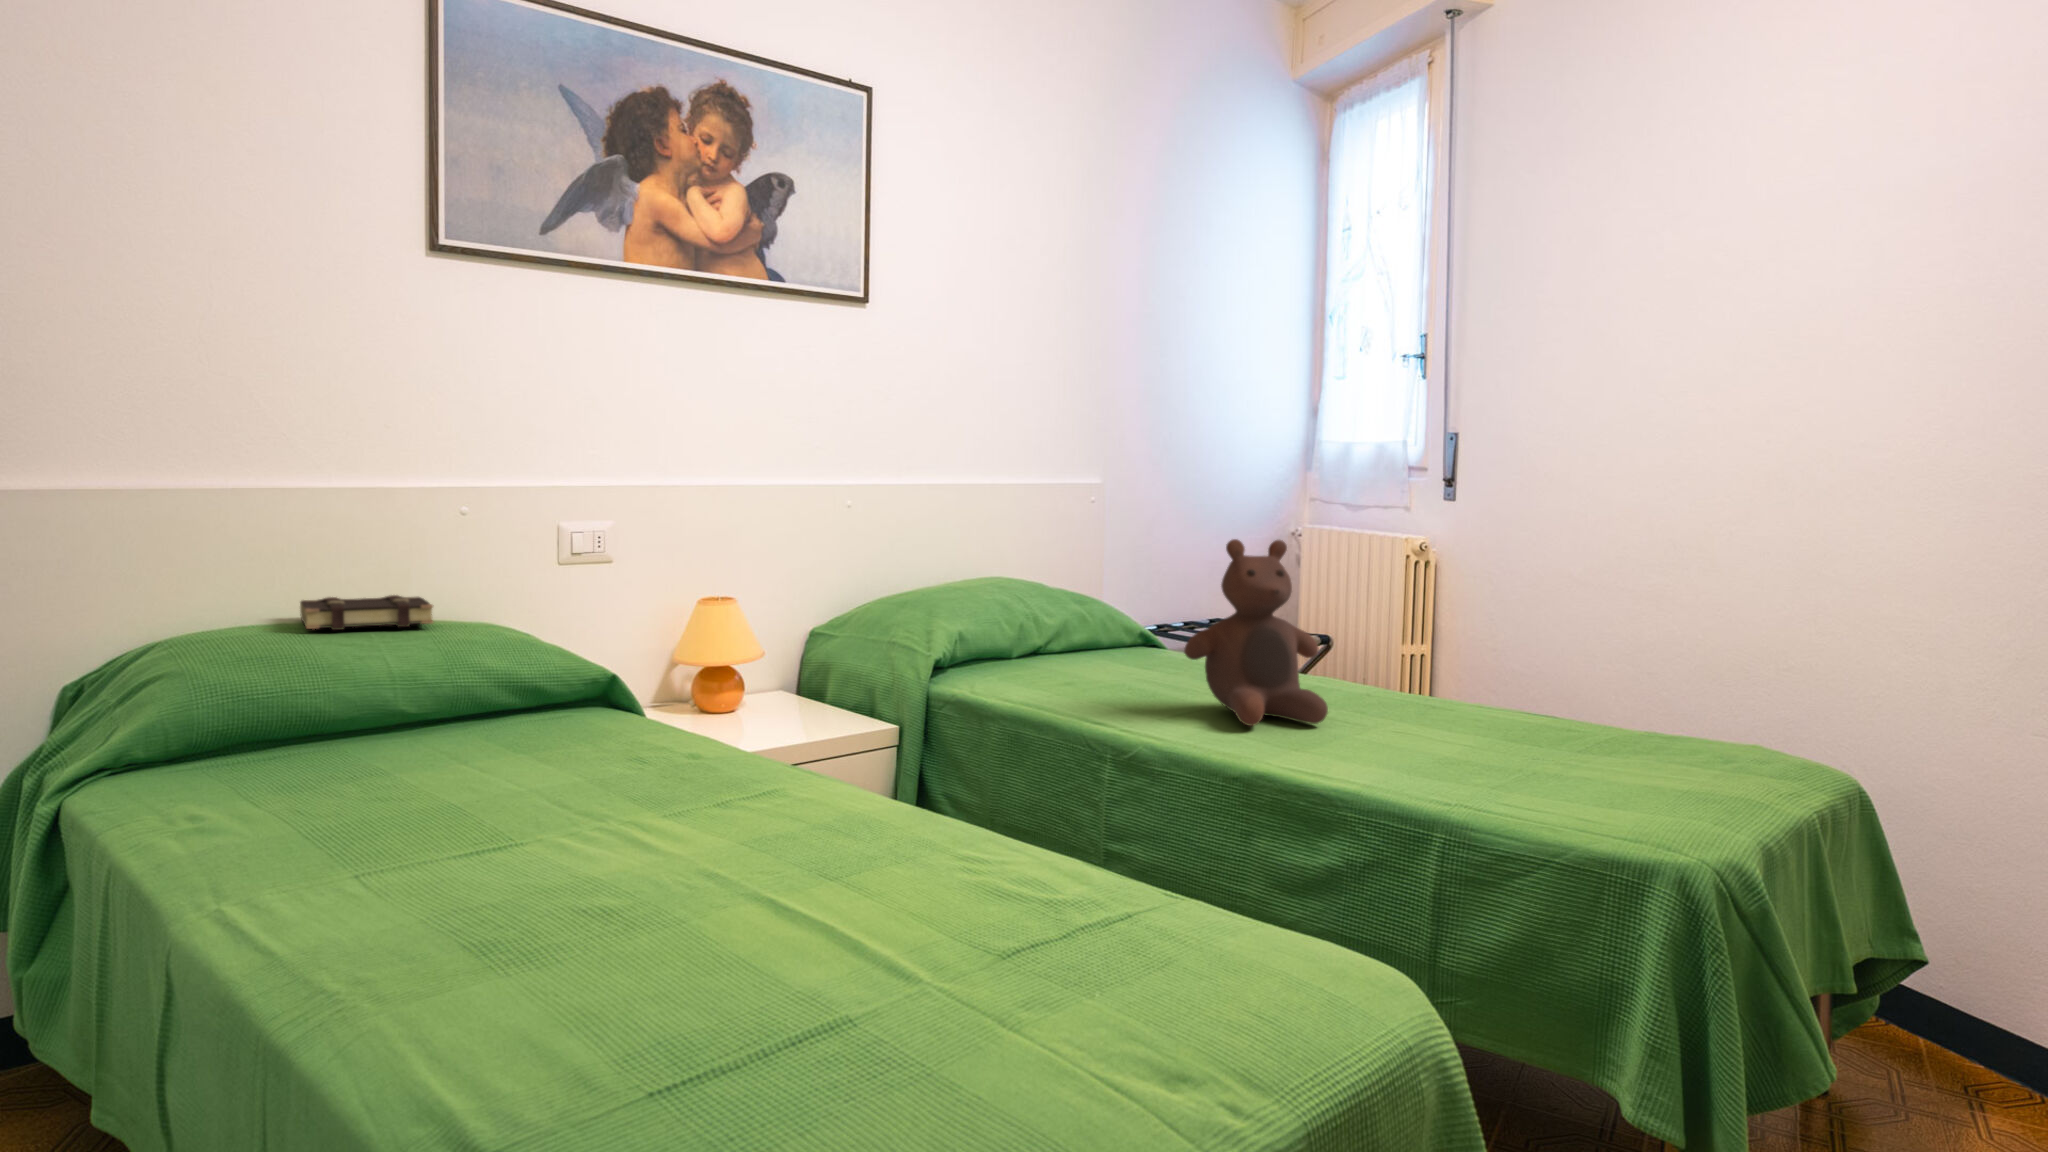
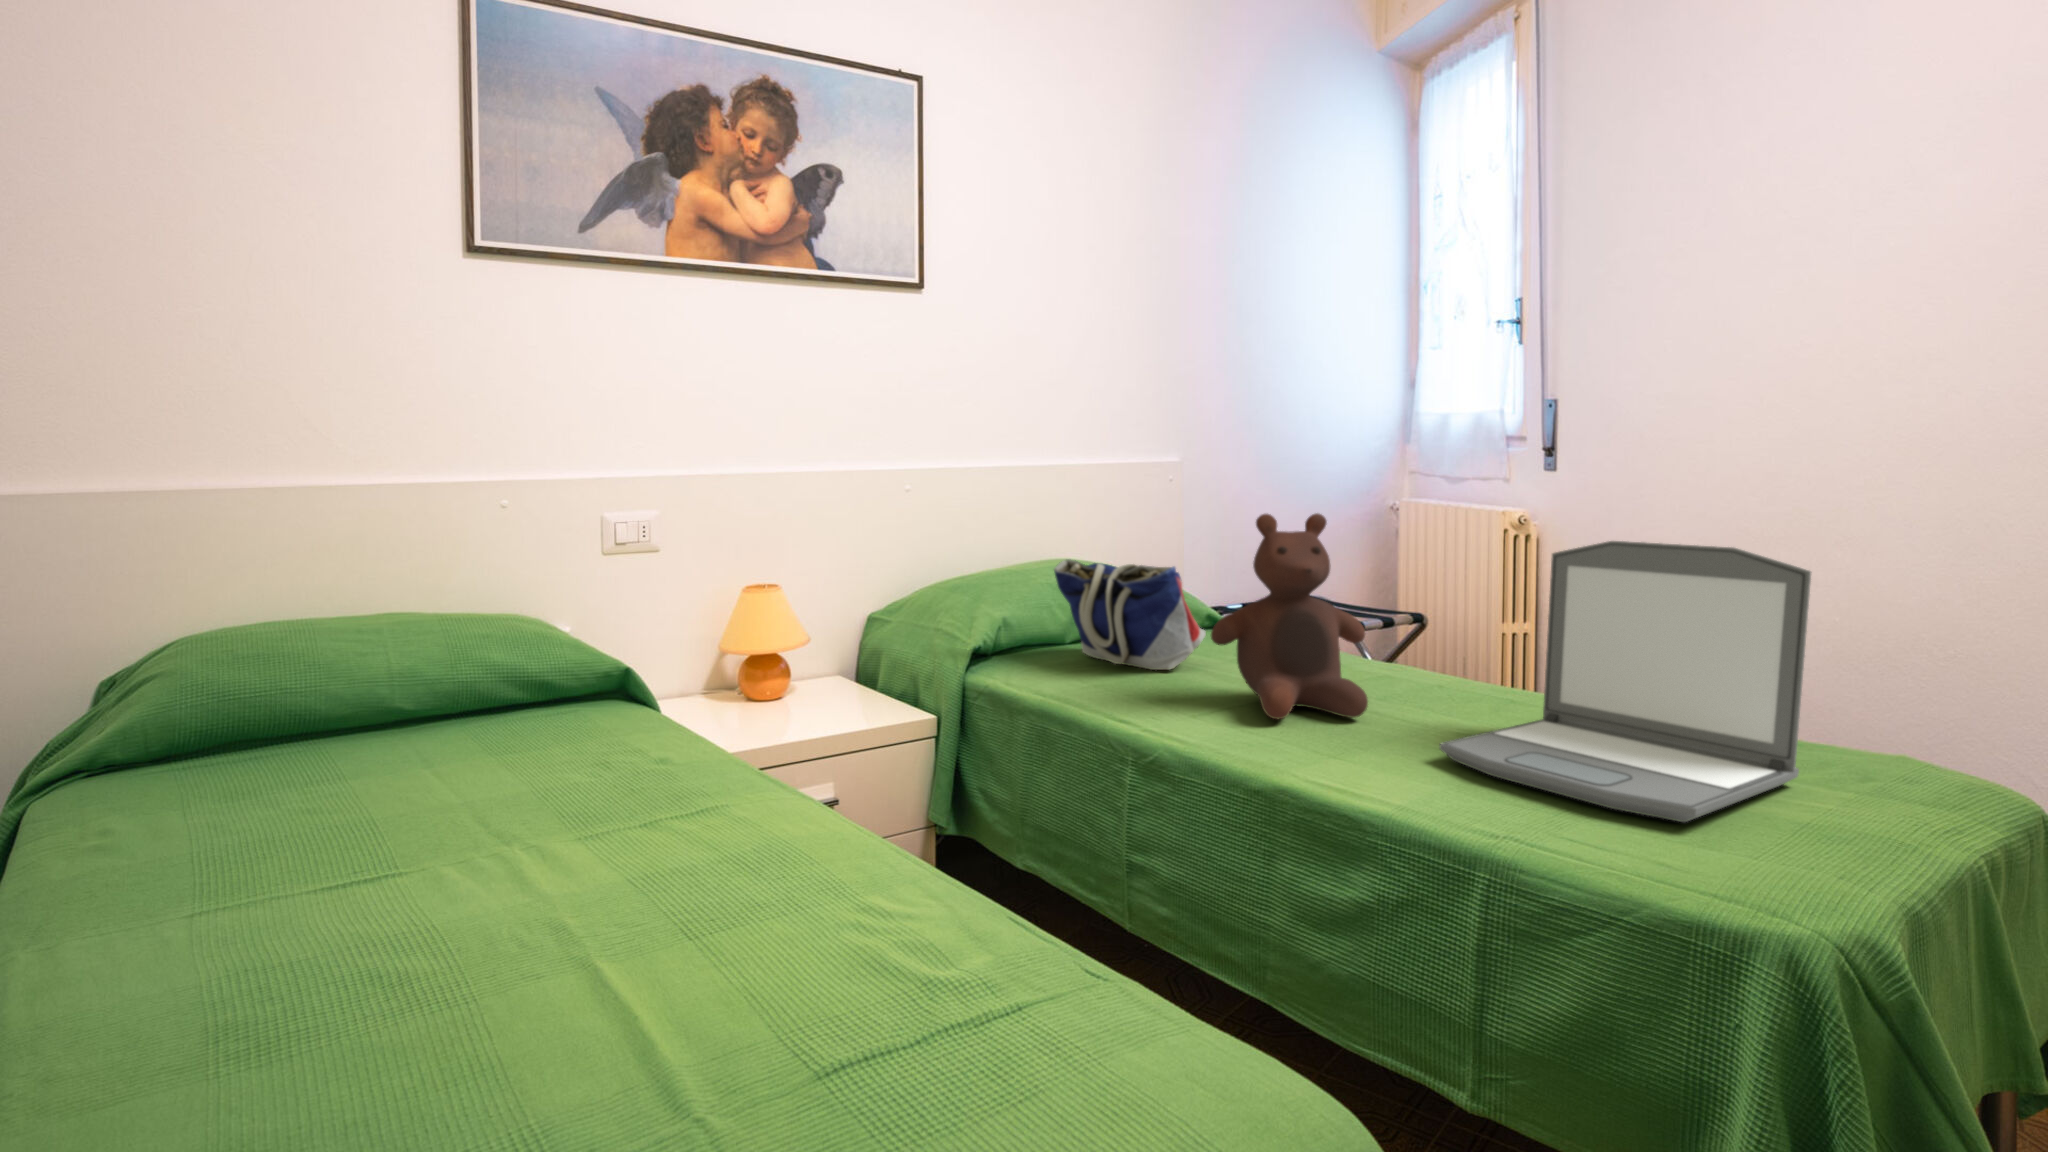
laptop: none [1399,569,1687,795] -> present [1439,541,1812,822]
tote bag: none [1011,578,1161,685] -> present [1054,559,1206,670]
book: present [300,595,433,630] -> none [335,584,467,617]

